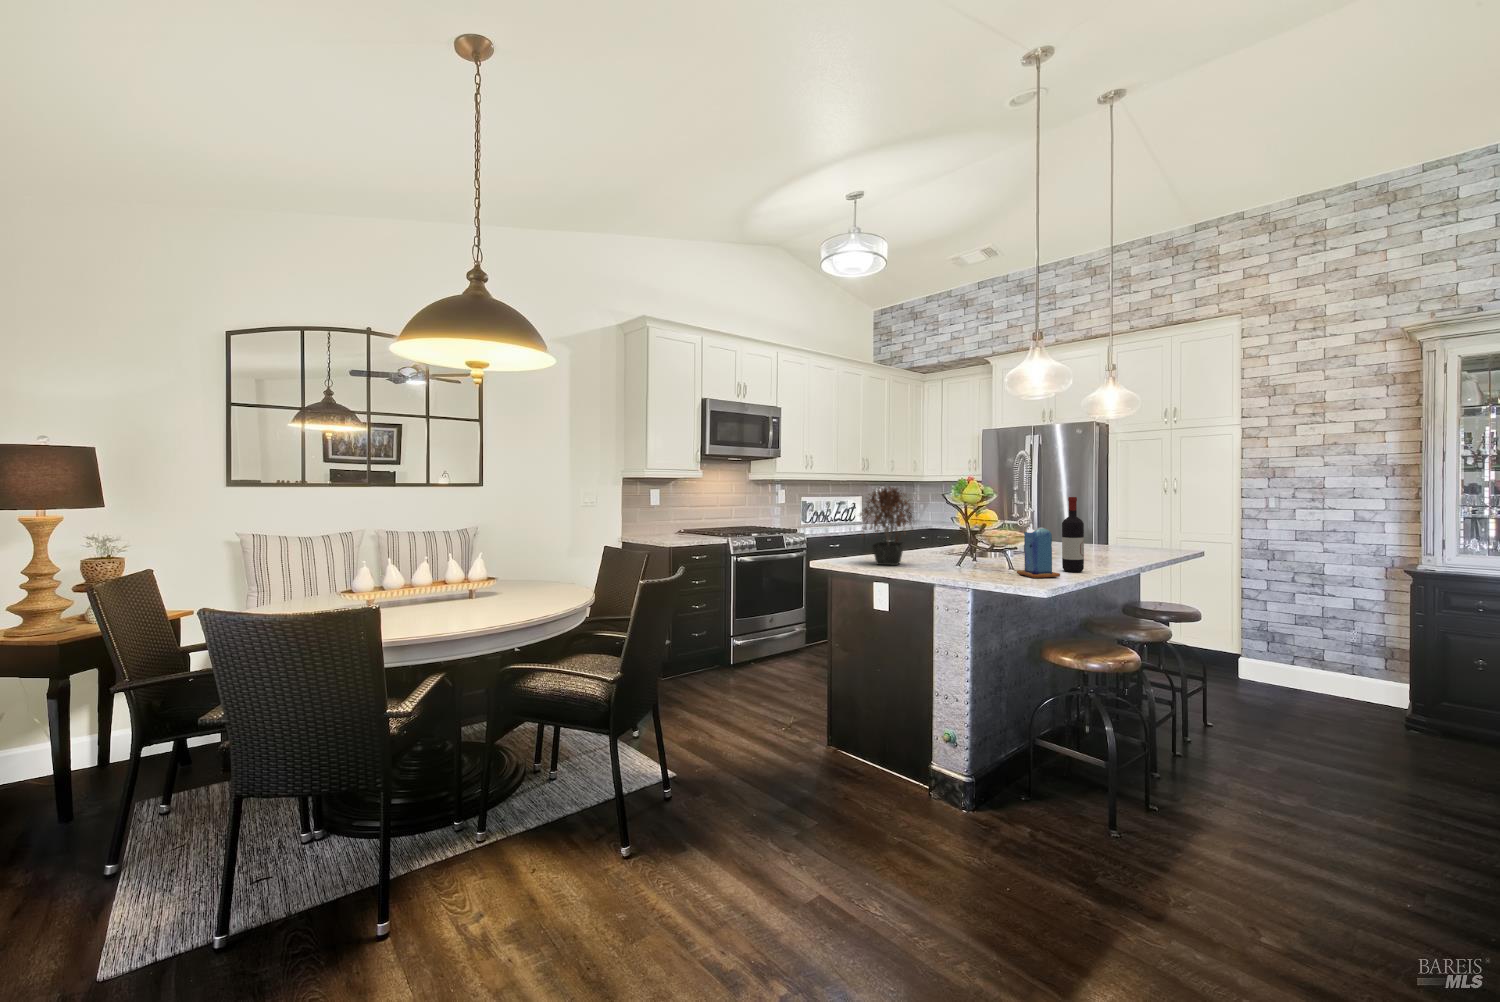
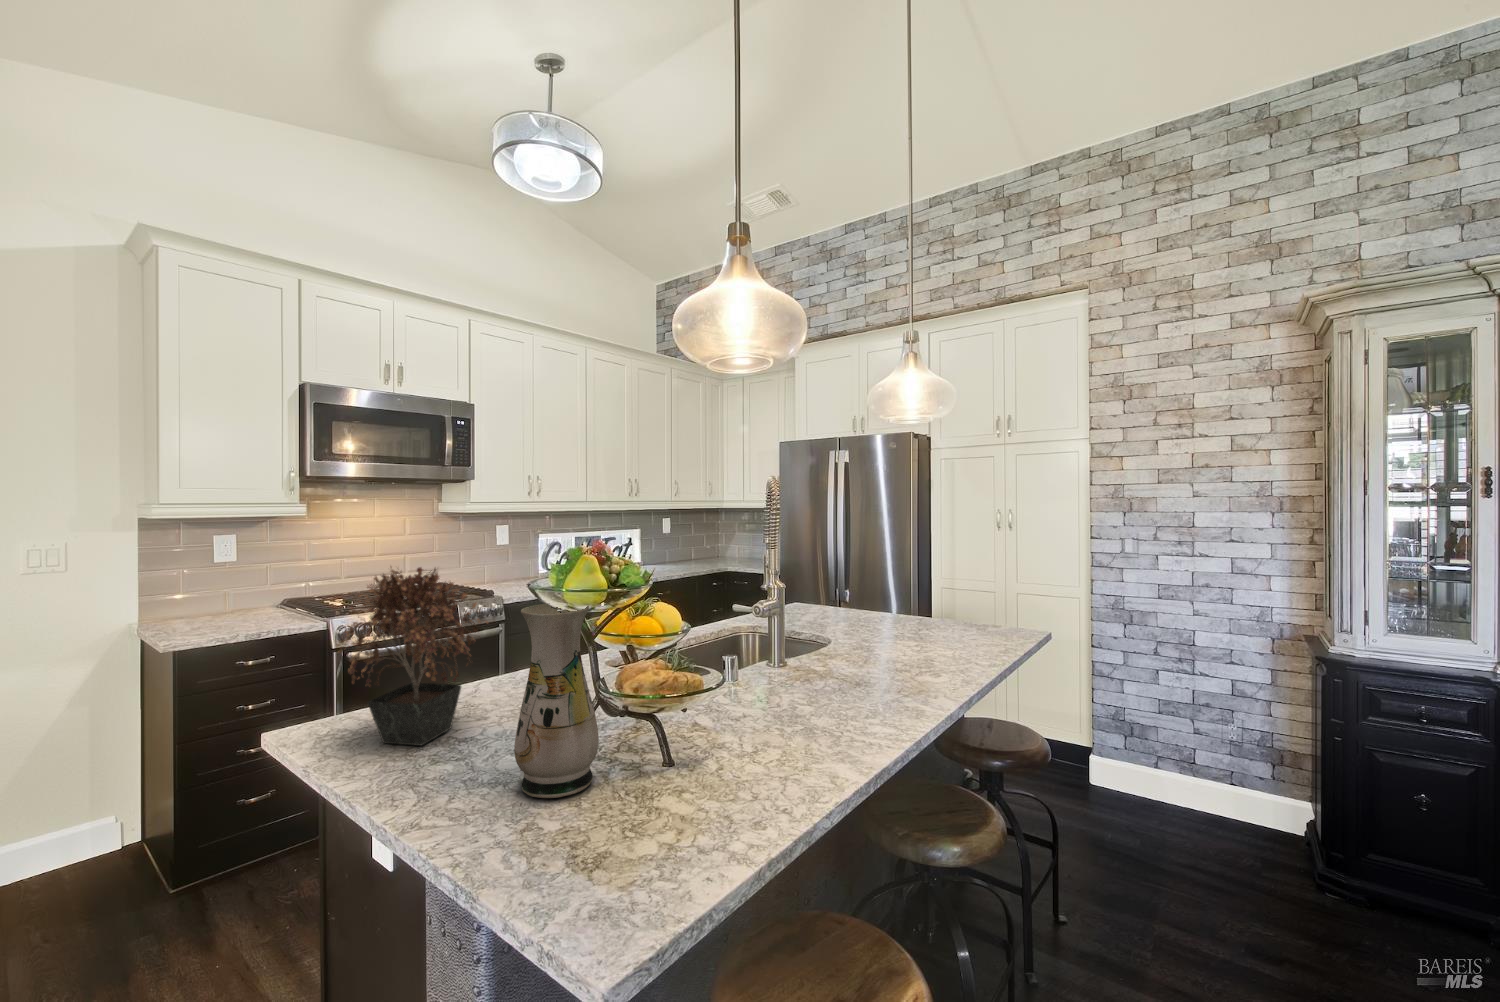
vase: none [961,497,997,574] -> present [514,604,599,798]
wine bottle: present [1062,497,1084,572] -> none [757,595,802,764]
candle: present [1017,524,1060,578] -> none [637,674,719,824]

